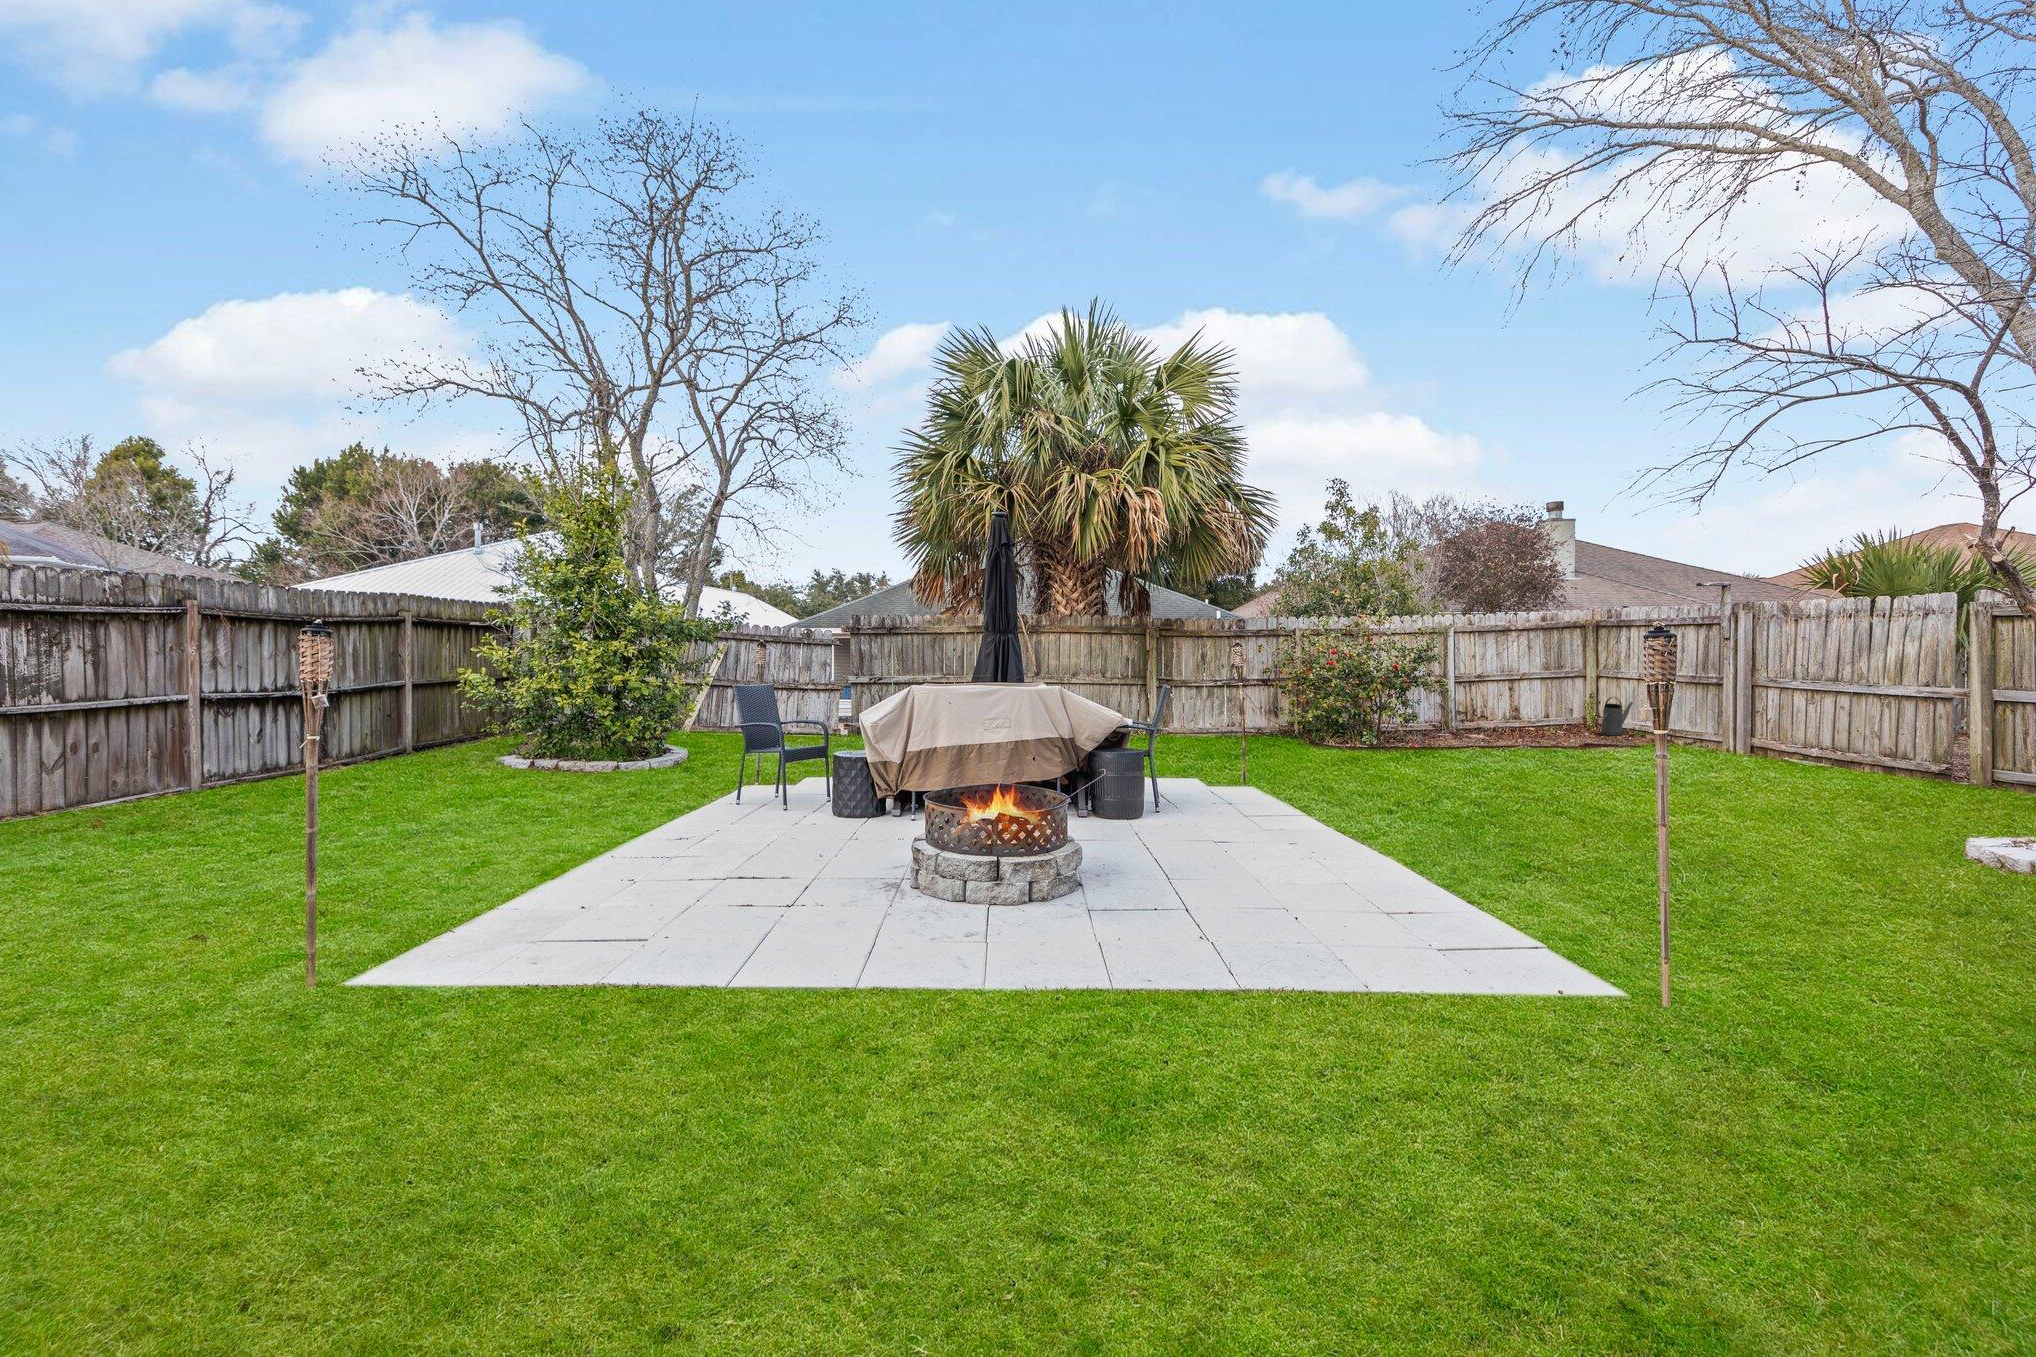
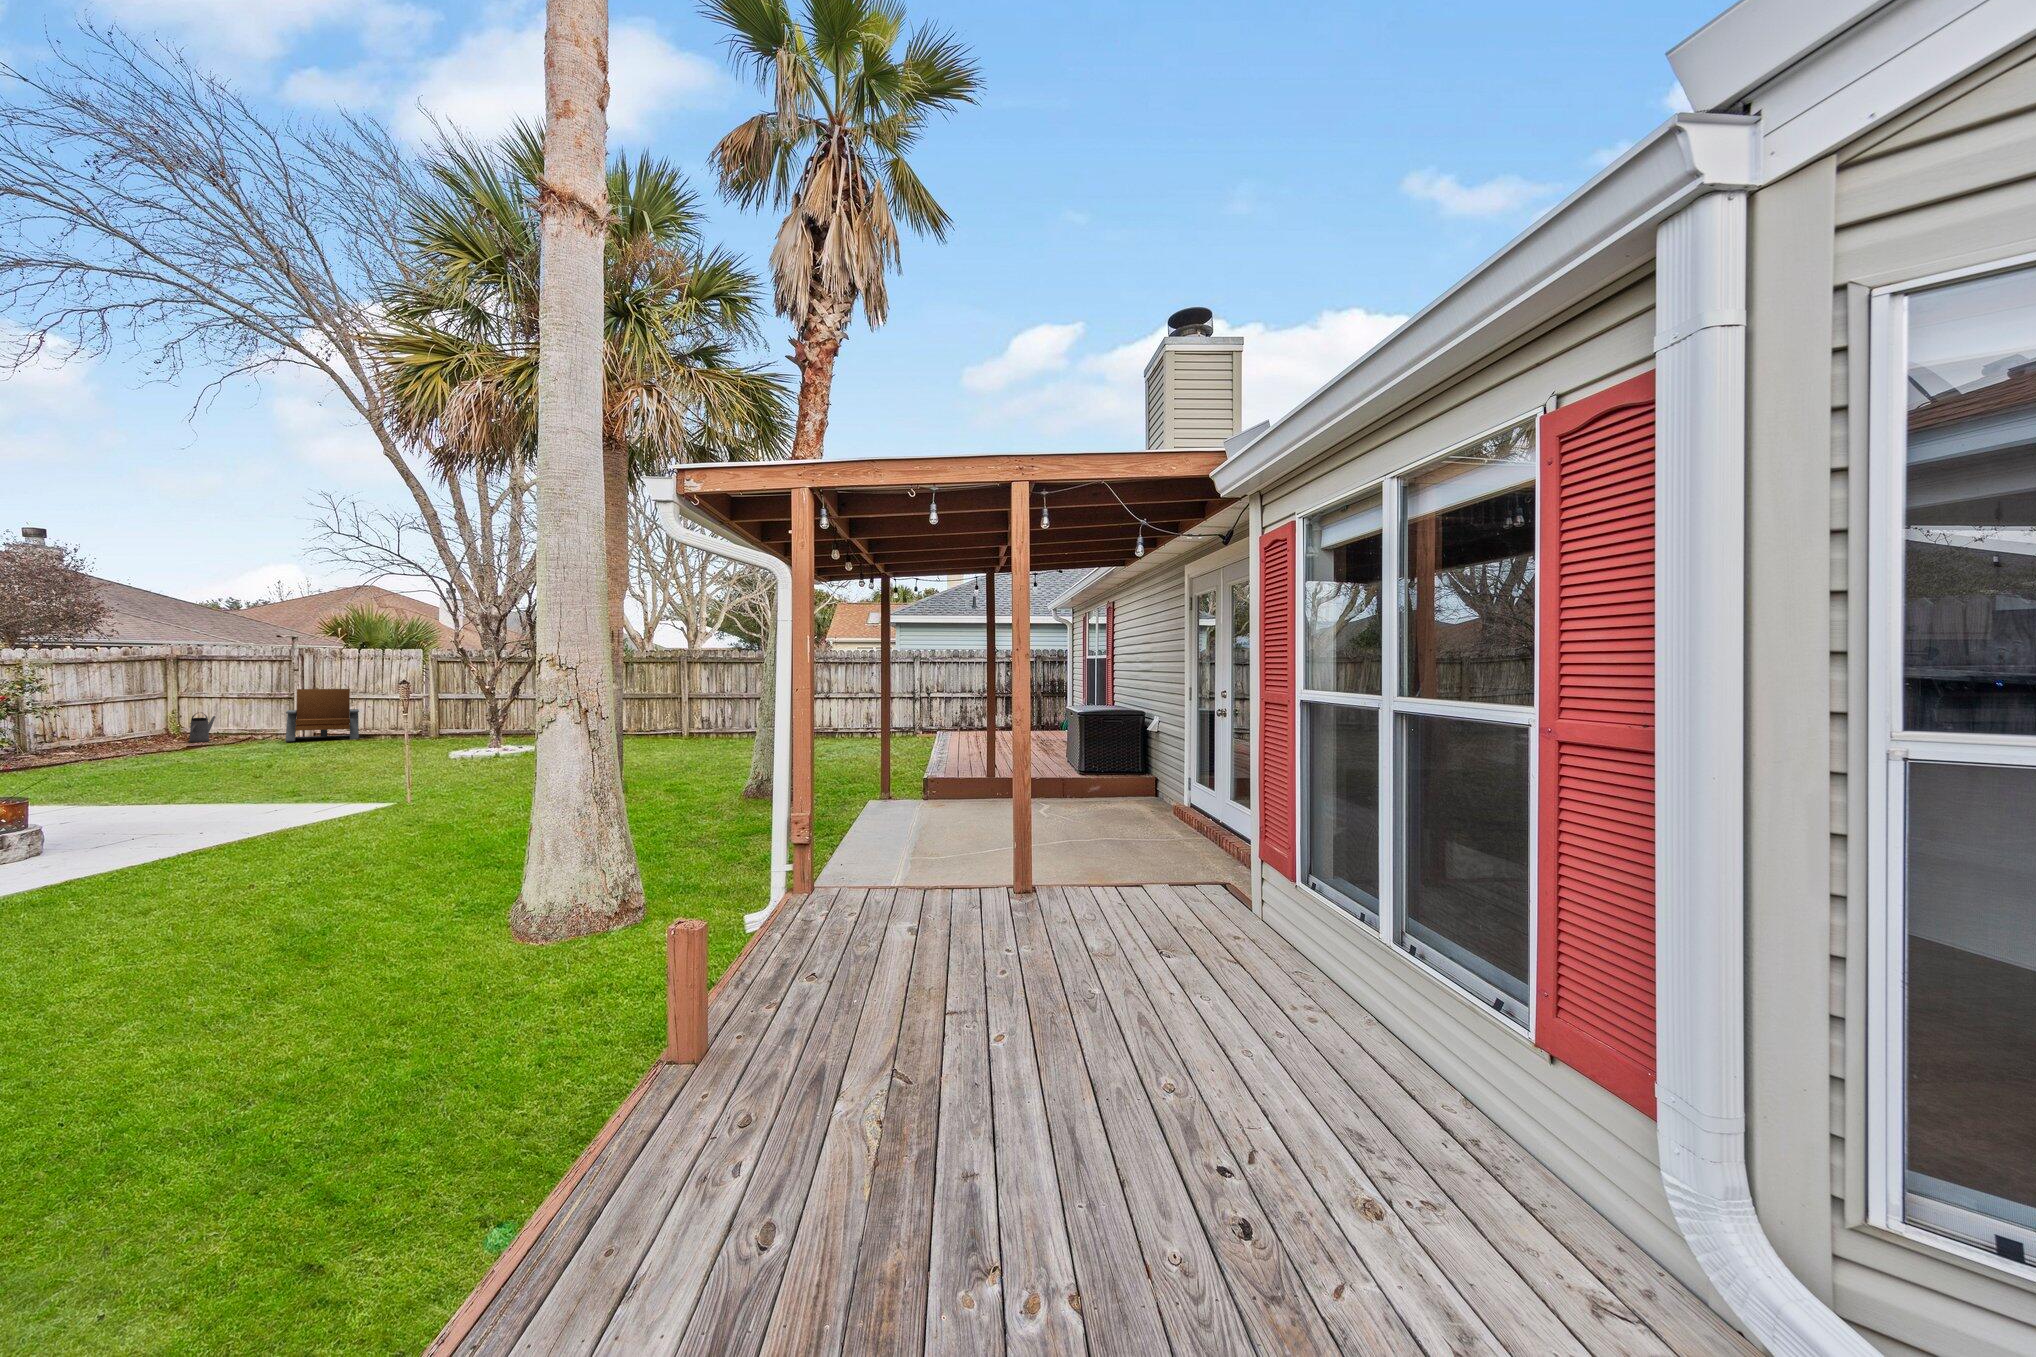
lounge chair: none [1709,674,1823,762] -> present [285,689,359,741]

